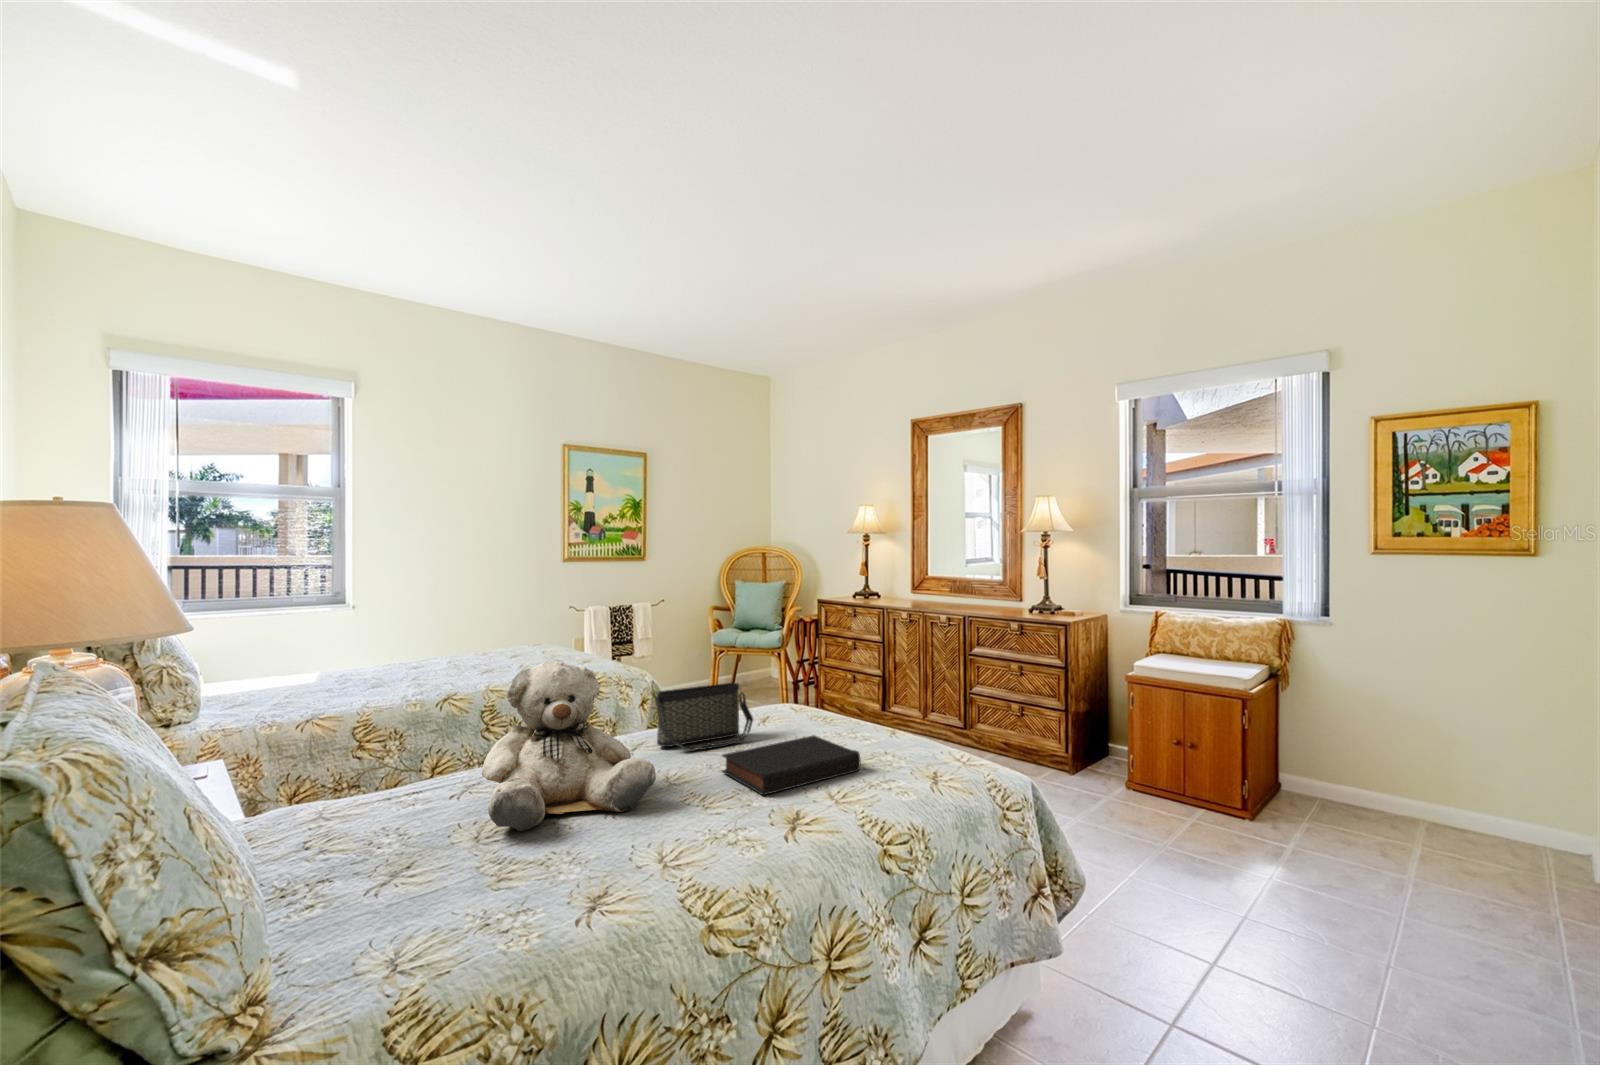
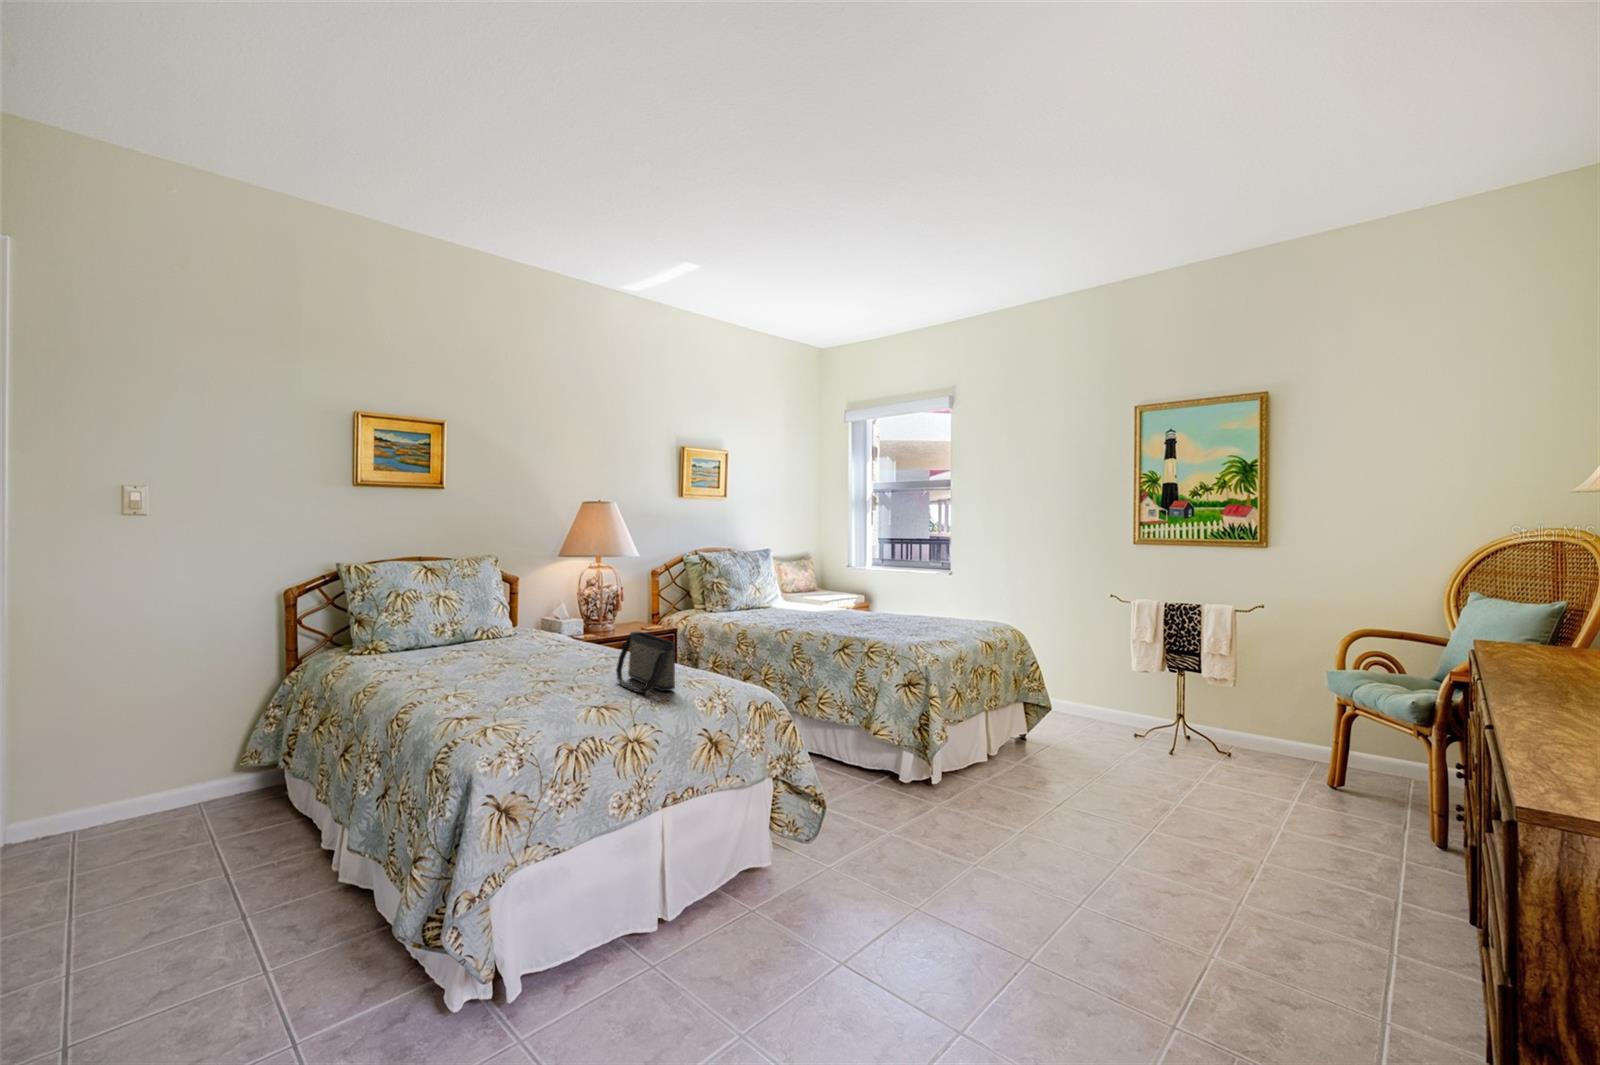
teddy bear: present [482,660,656,831] -> none [460,581,565,682]
book: present [722,736,860,795] -> none [492,679,605,729]

